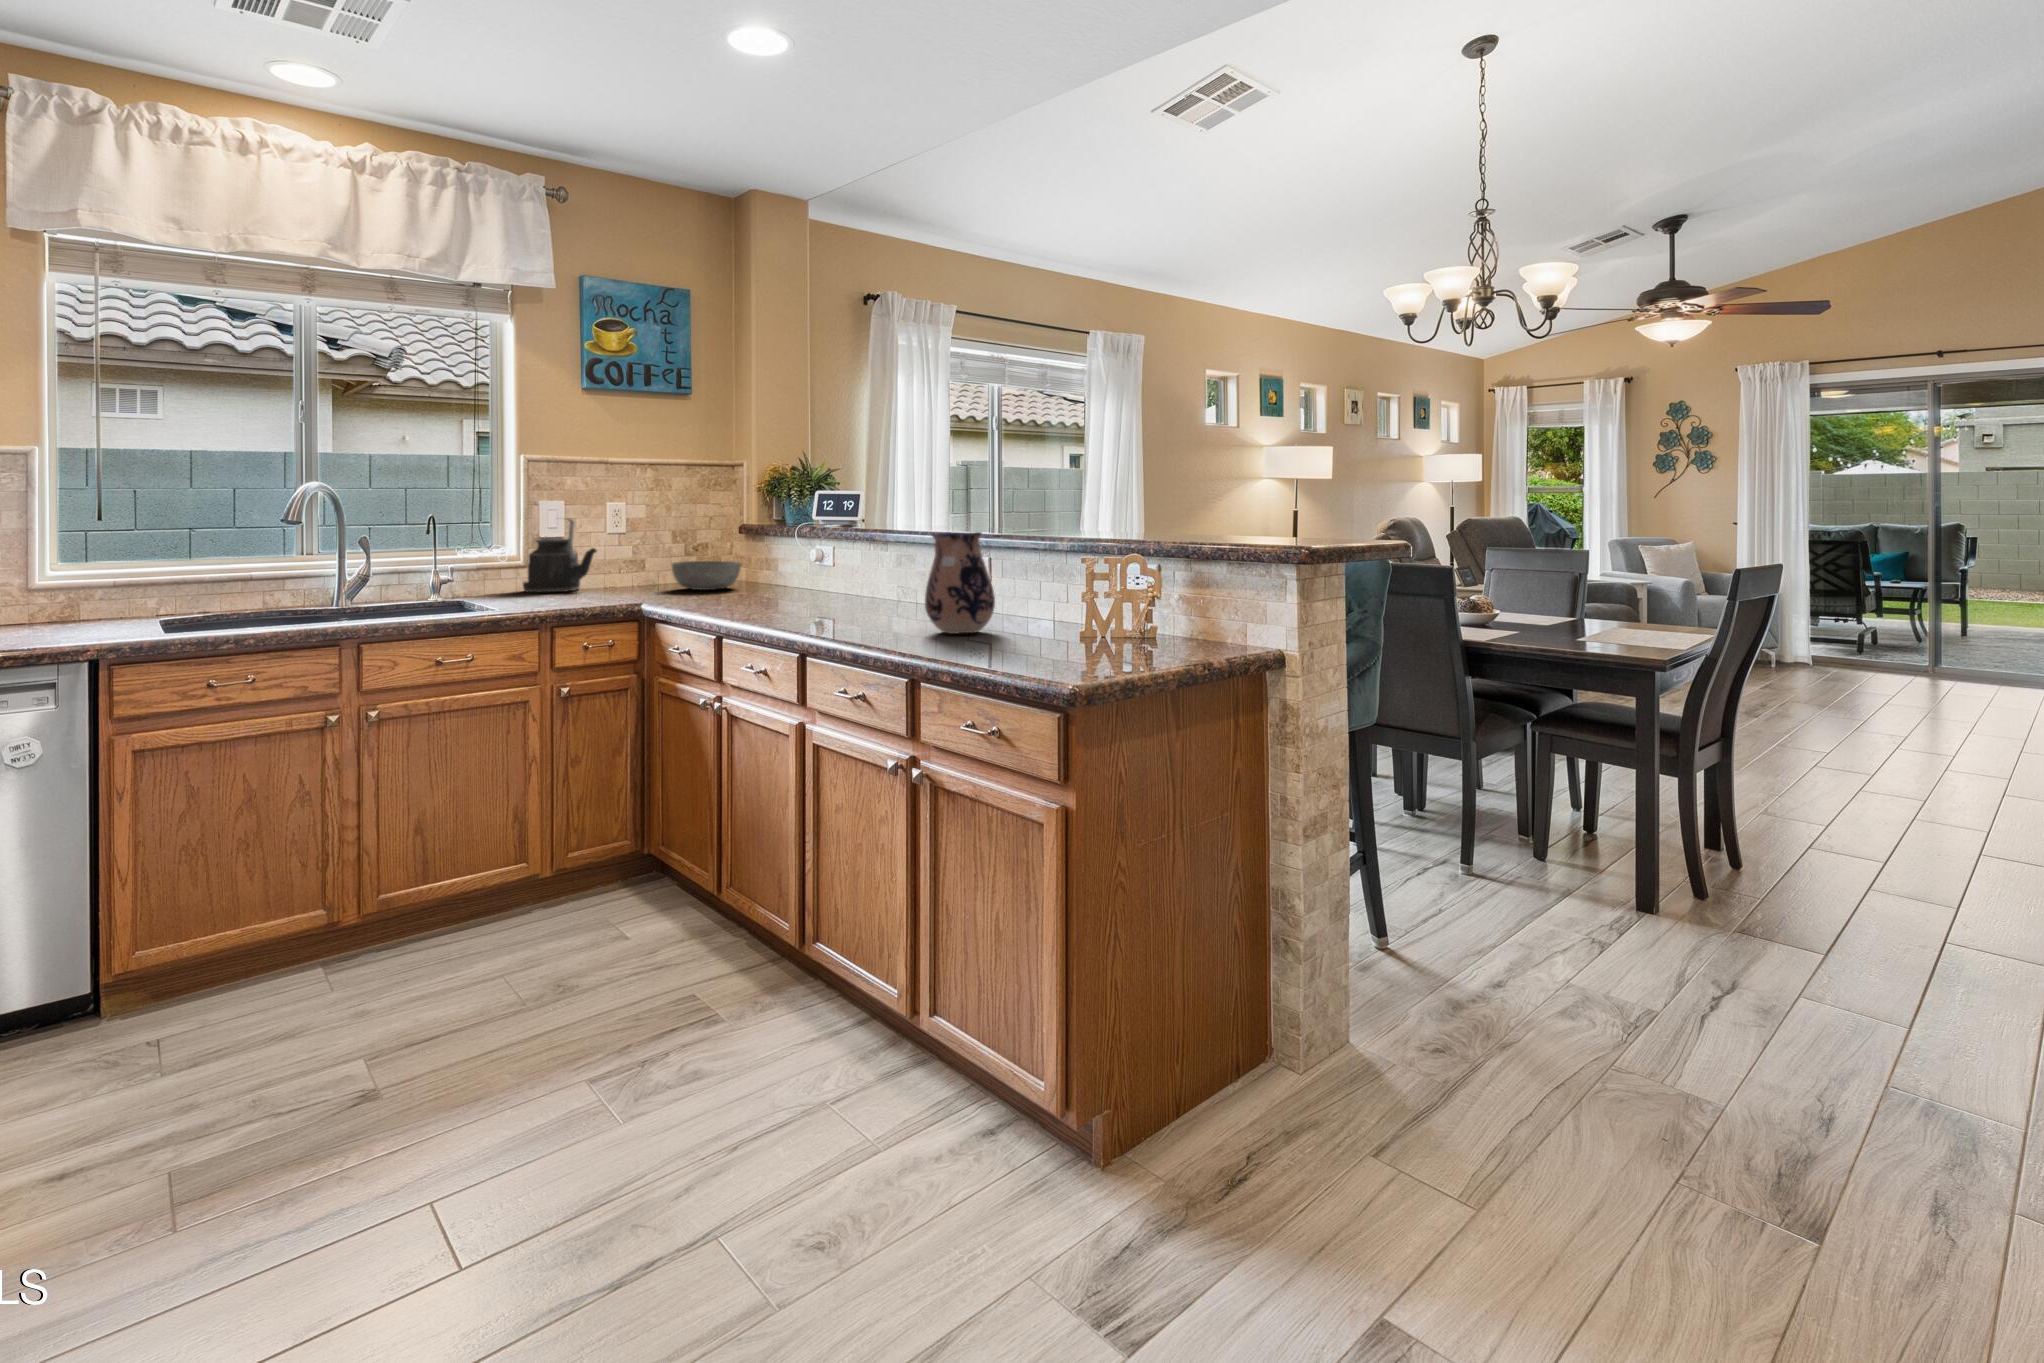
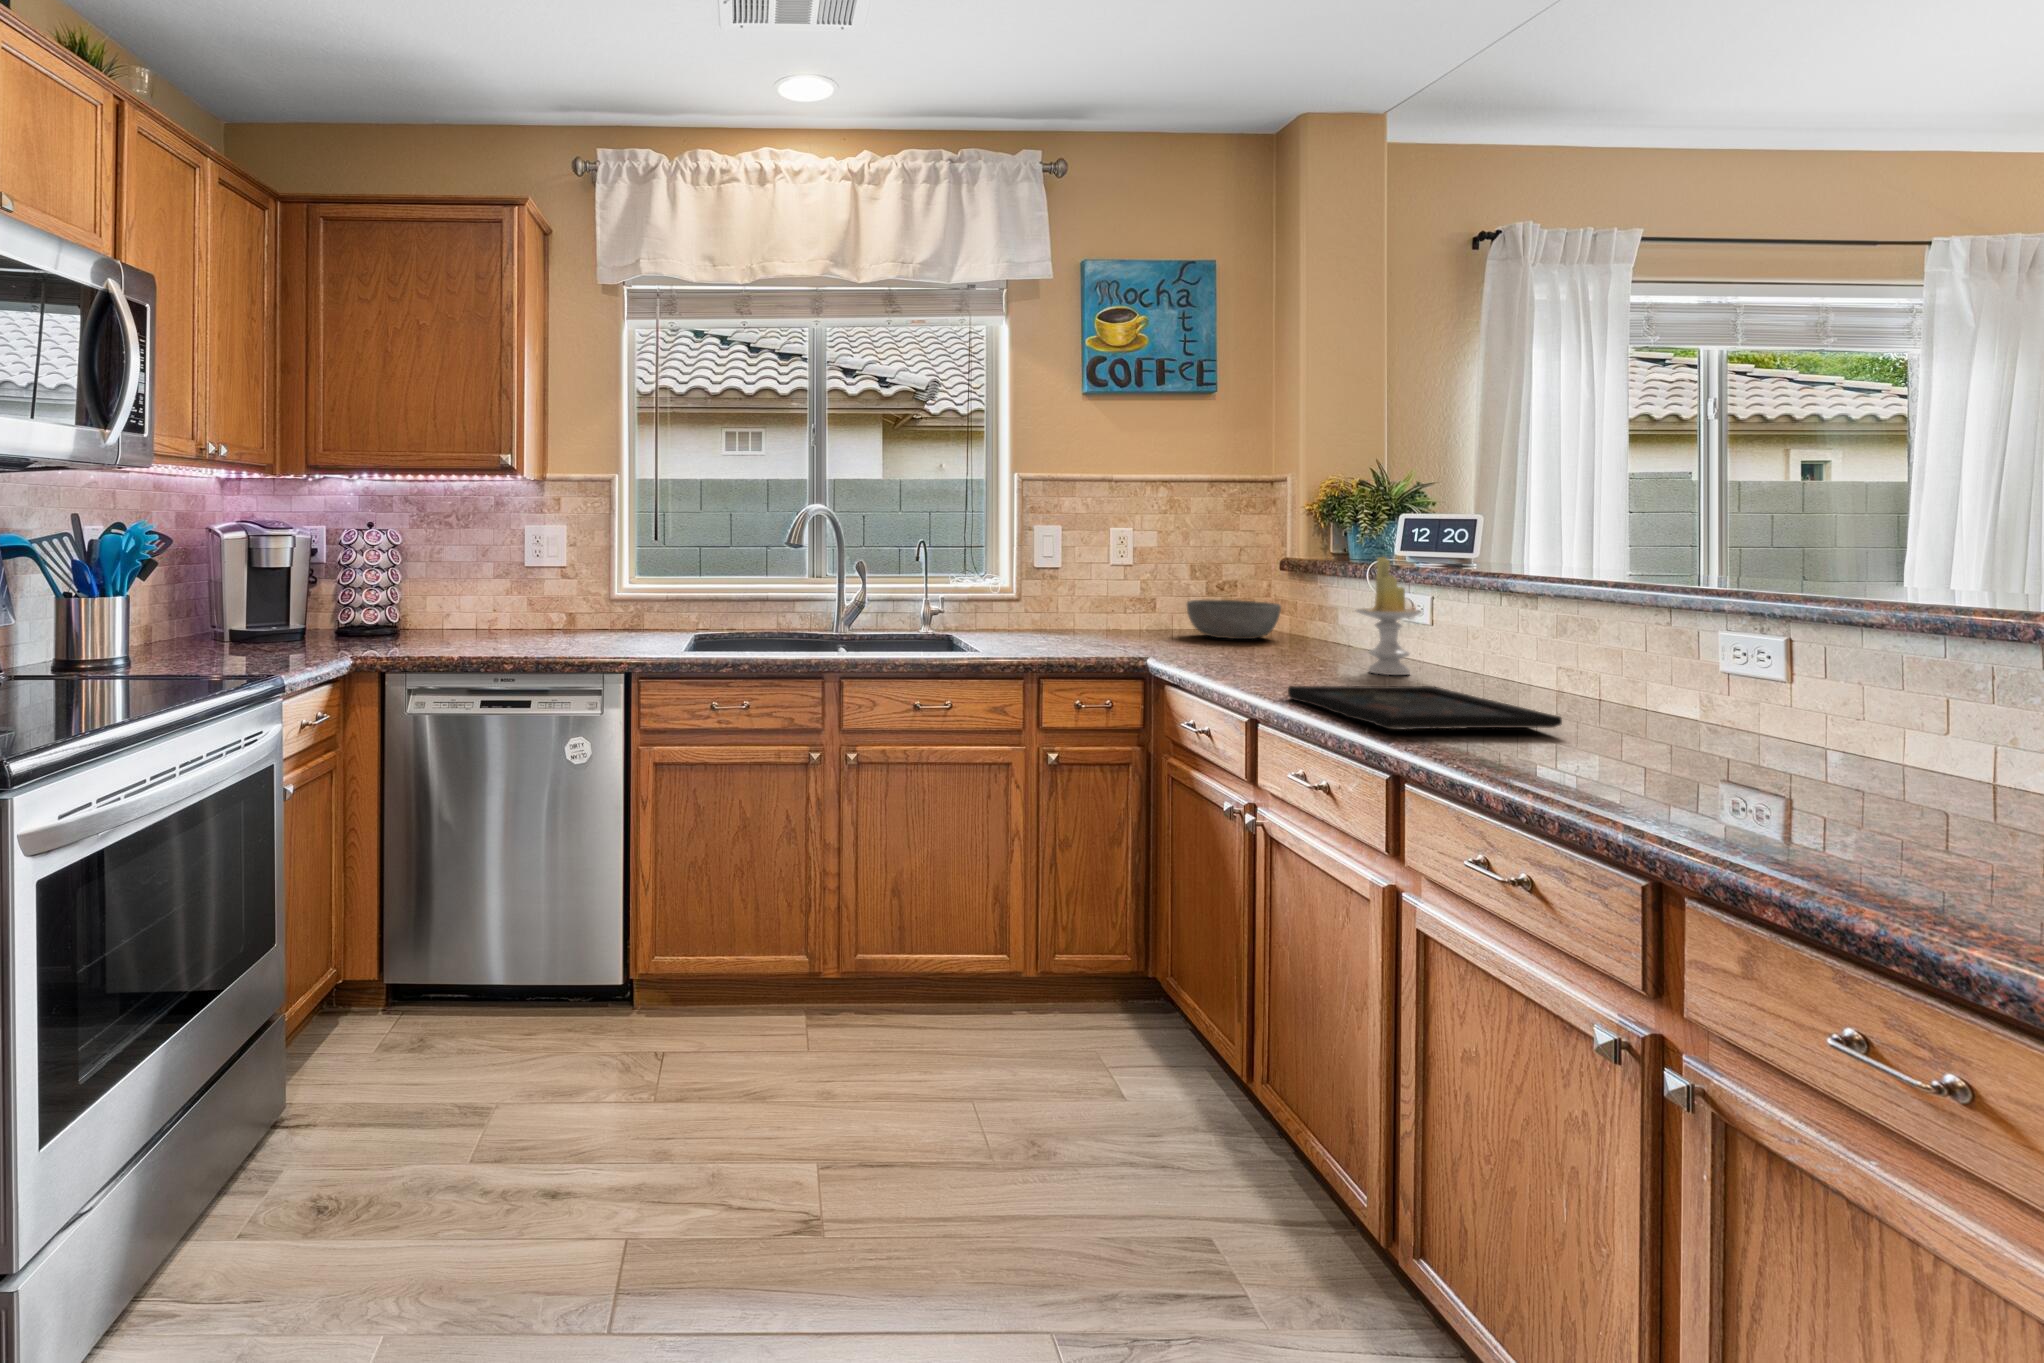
kettle: present [523,518,596,593] -> none [1015,543,1096,629]
candle: none [787,524,826,603] -> present [1356,557,1422,675]
ceramic pitcher: present [925,532,995,634] -> none [1662,582,1853,786]
tray: none [742,605,887,628] -> present [1288,686,1562,729]

